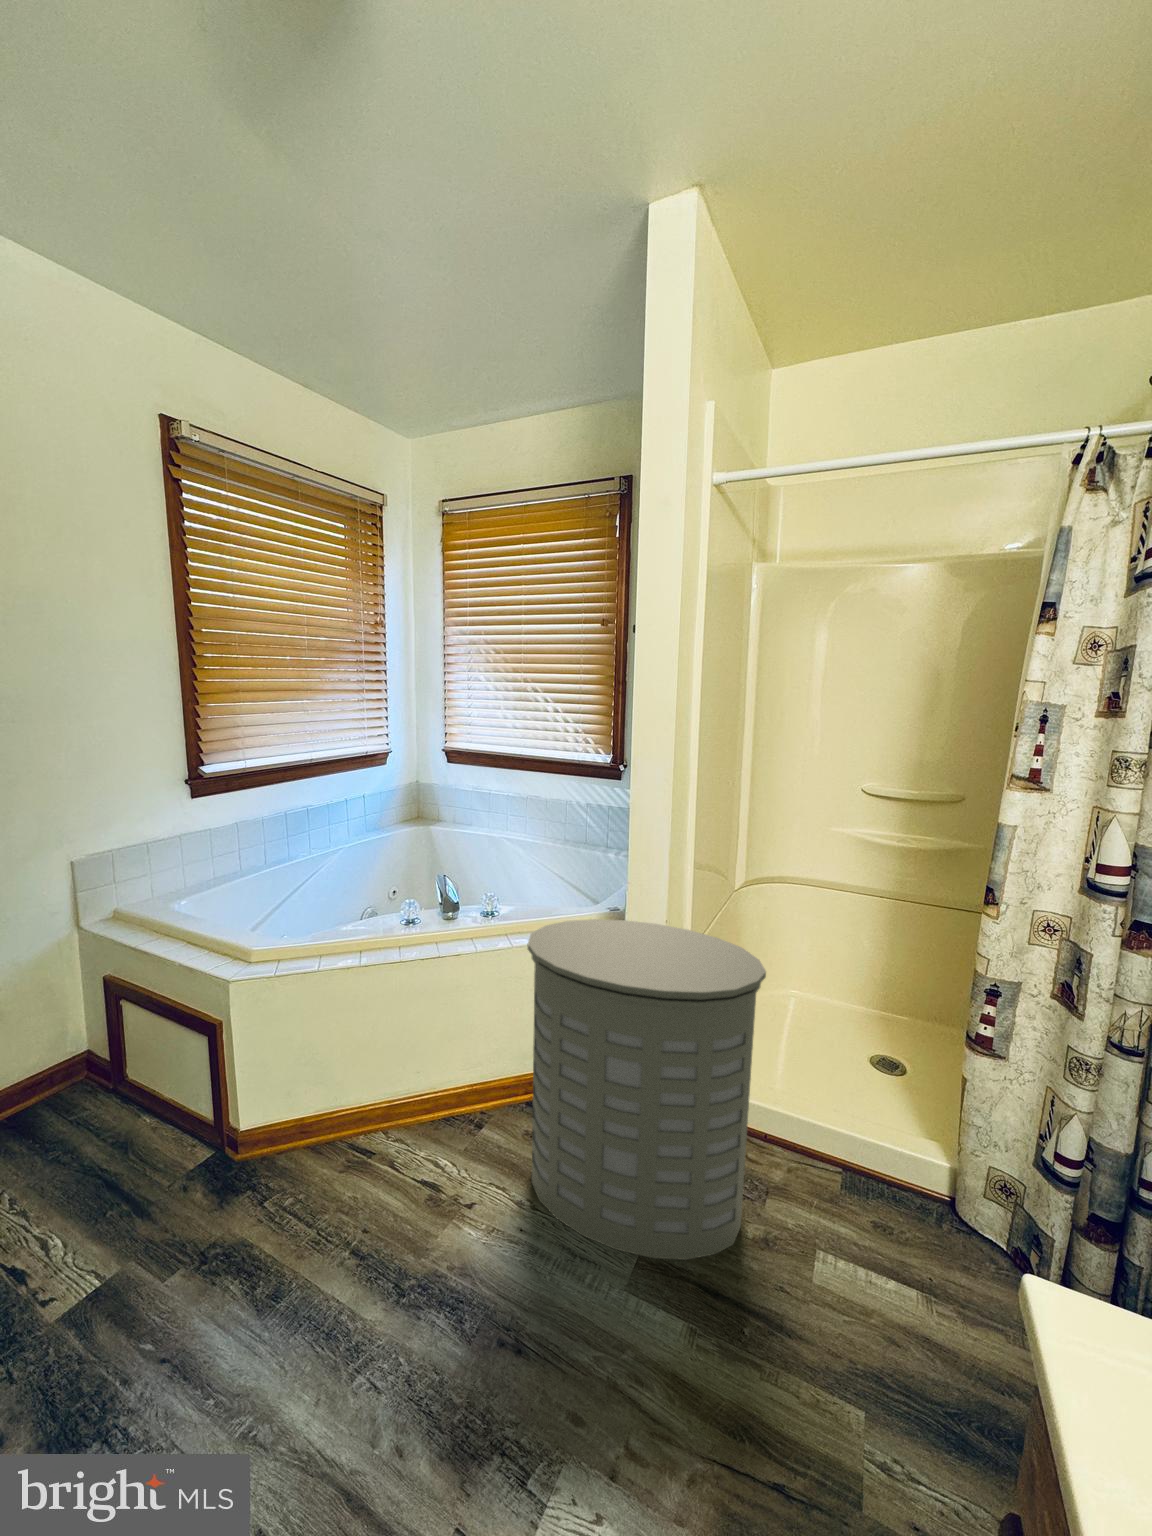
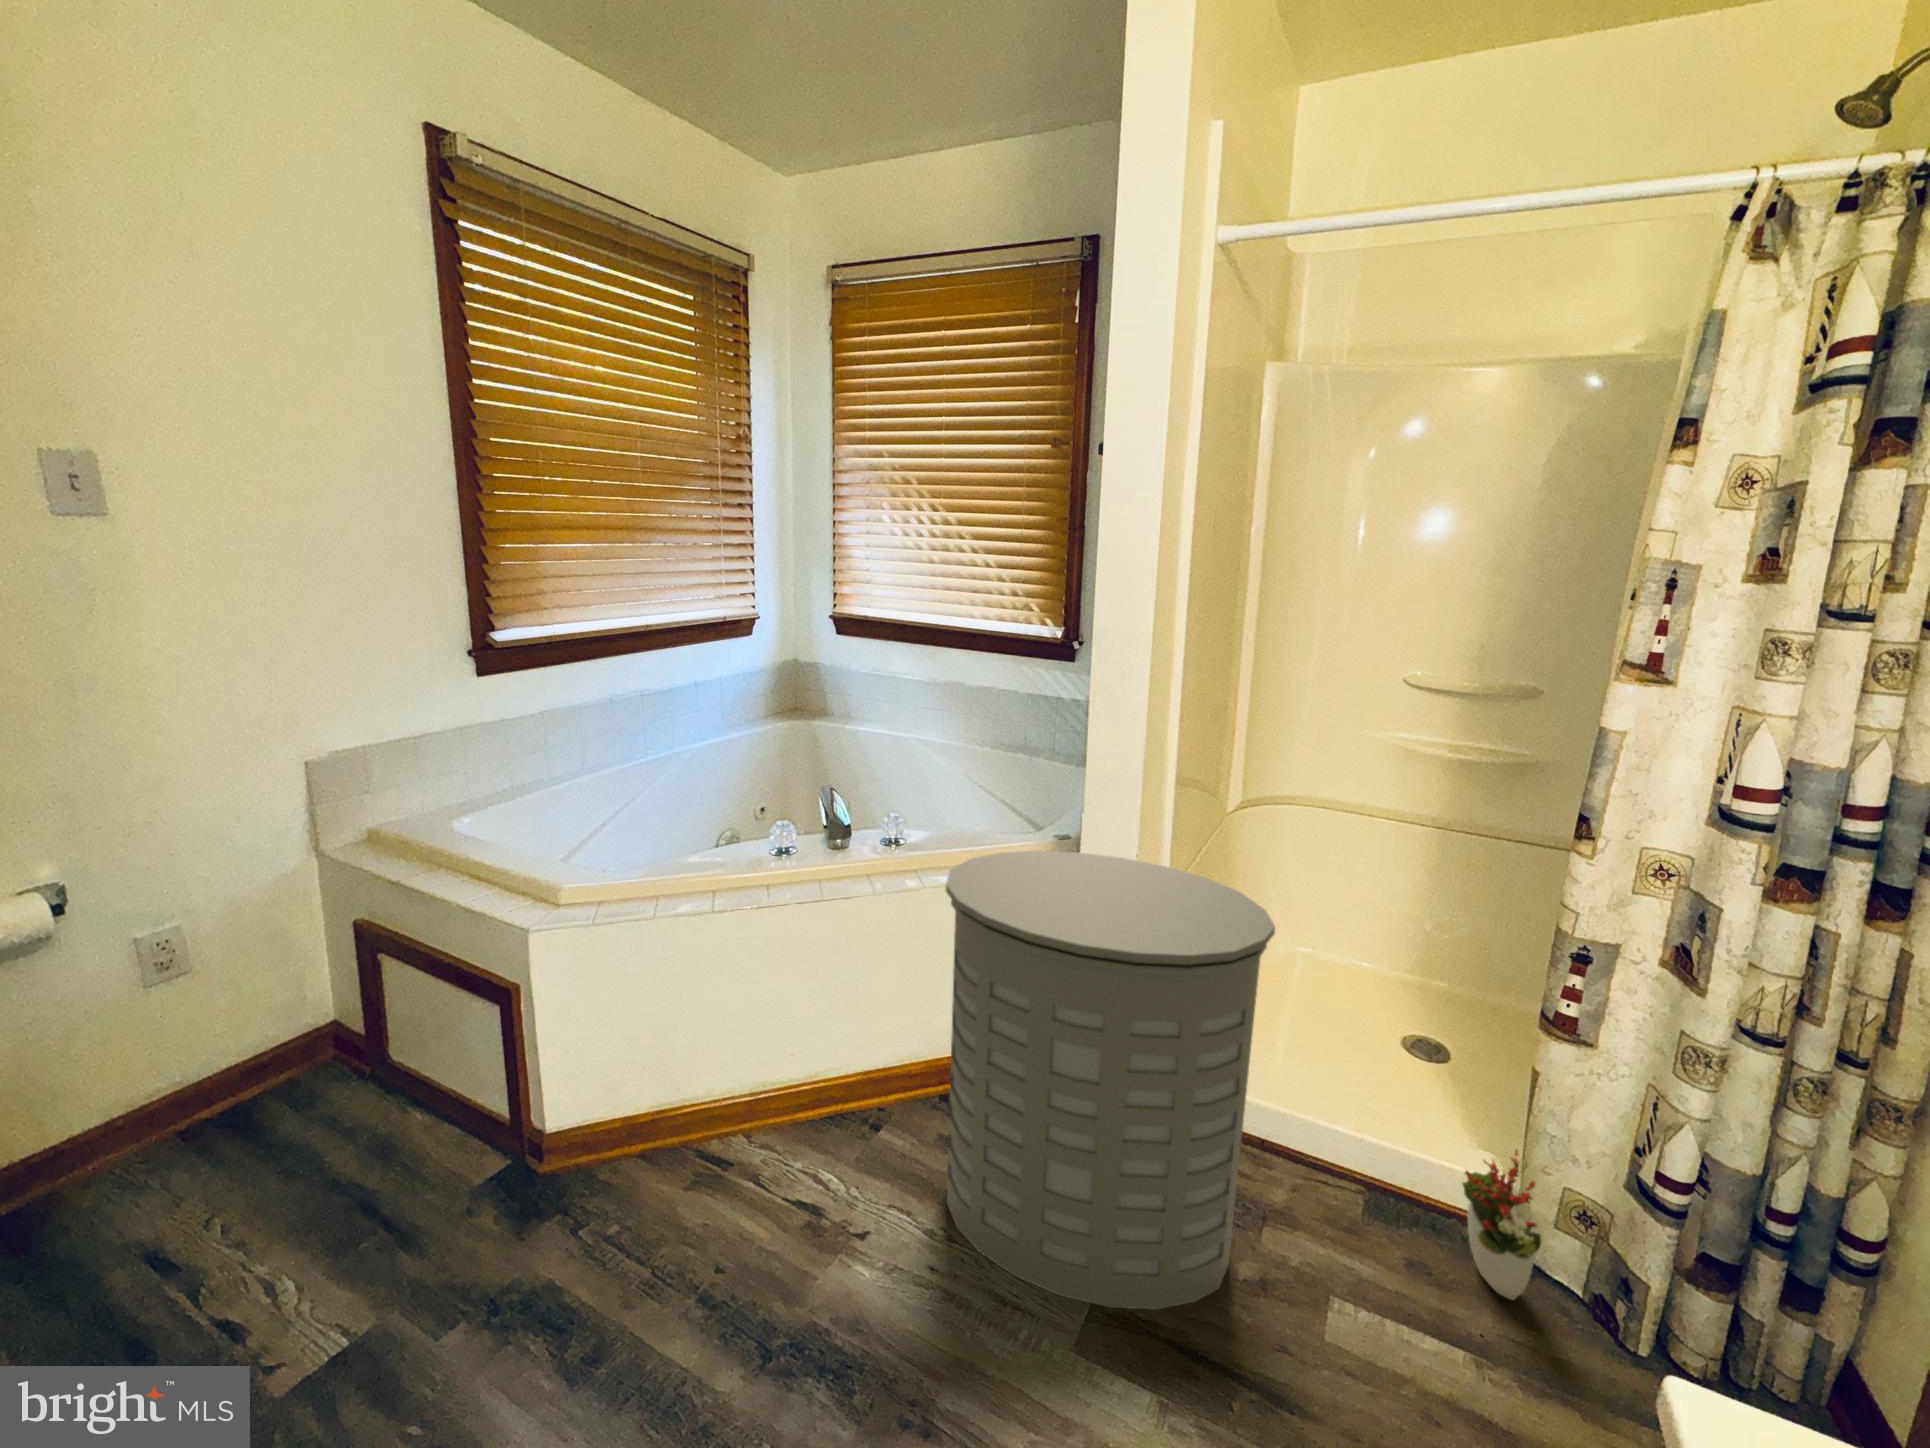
decorative plant: none [914,1138,973,1254] -> present [1462,1150,1541,1300]

